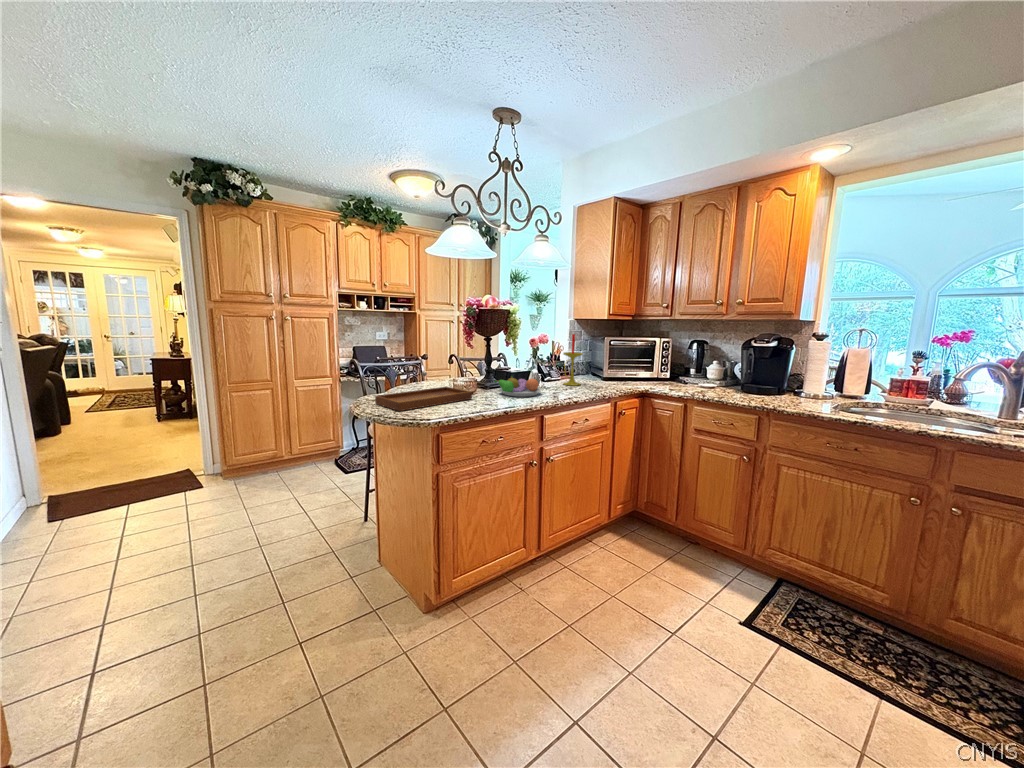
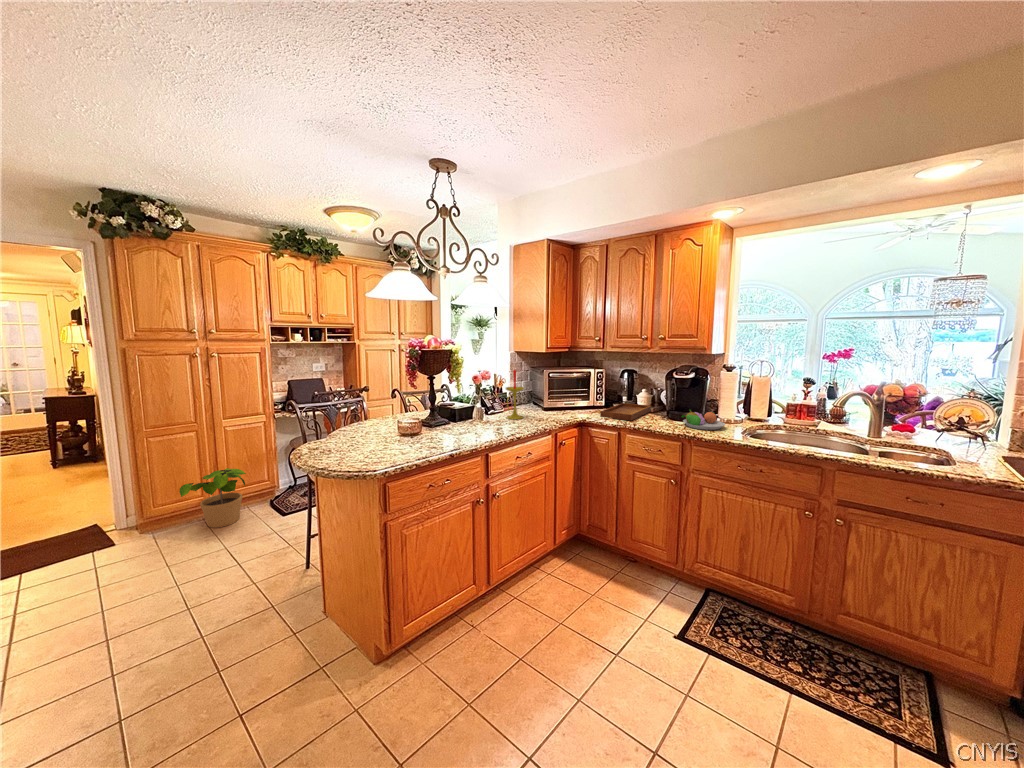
tray: present [375,372,472,411] -> present [600,393,651,421]
fruit bowl: present [494,376,541,397] -> present [682,410,725,430]
potted plant: none [257,424,314,478] -> present [179,468,246,528]

